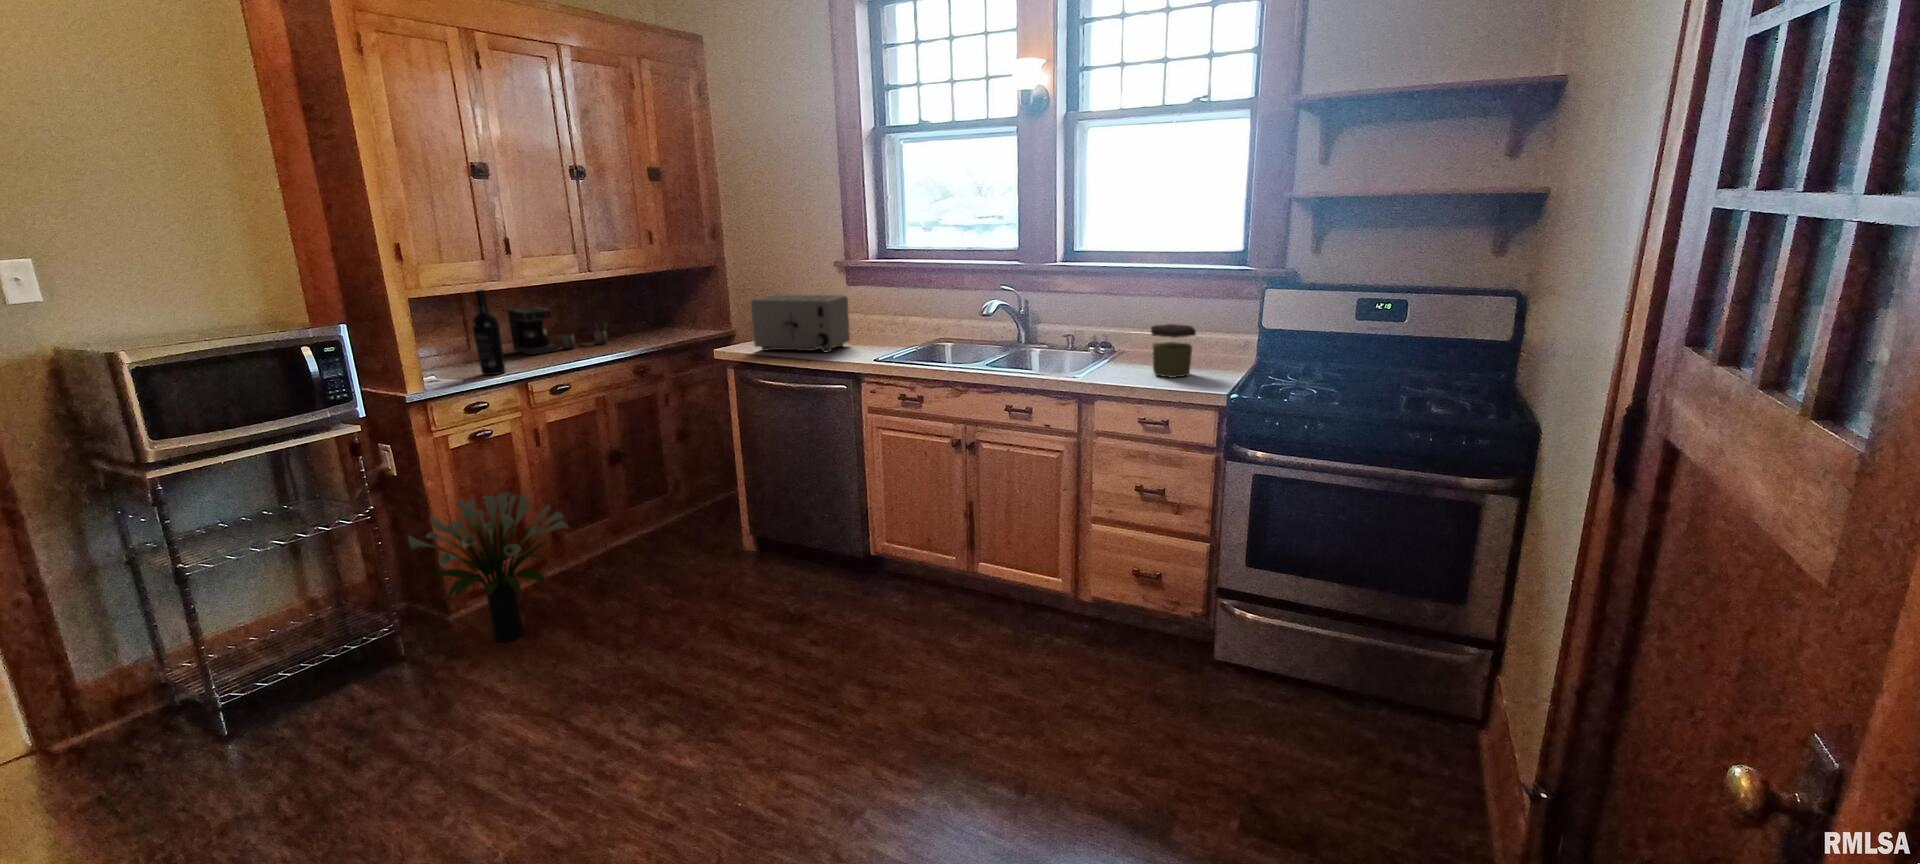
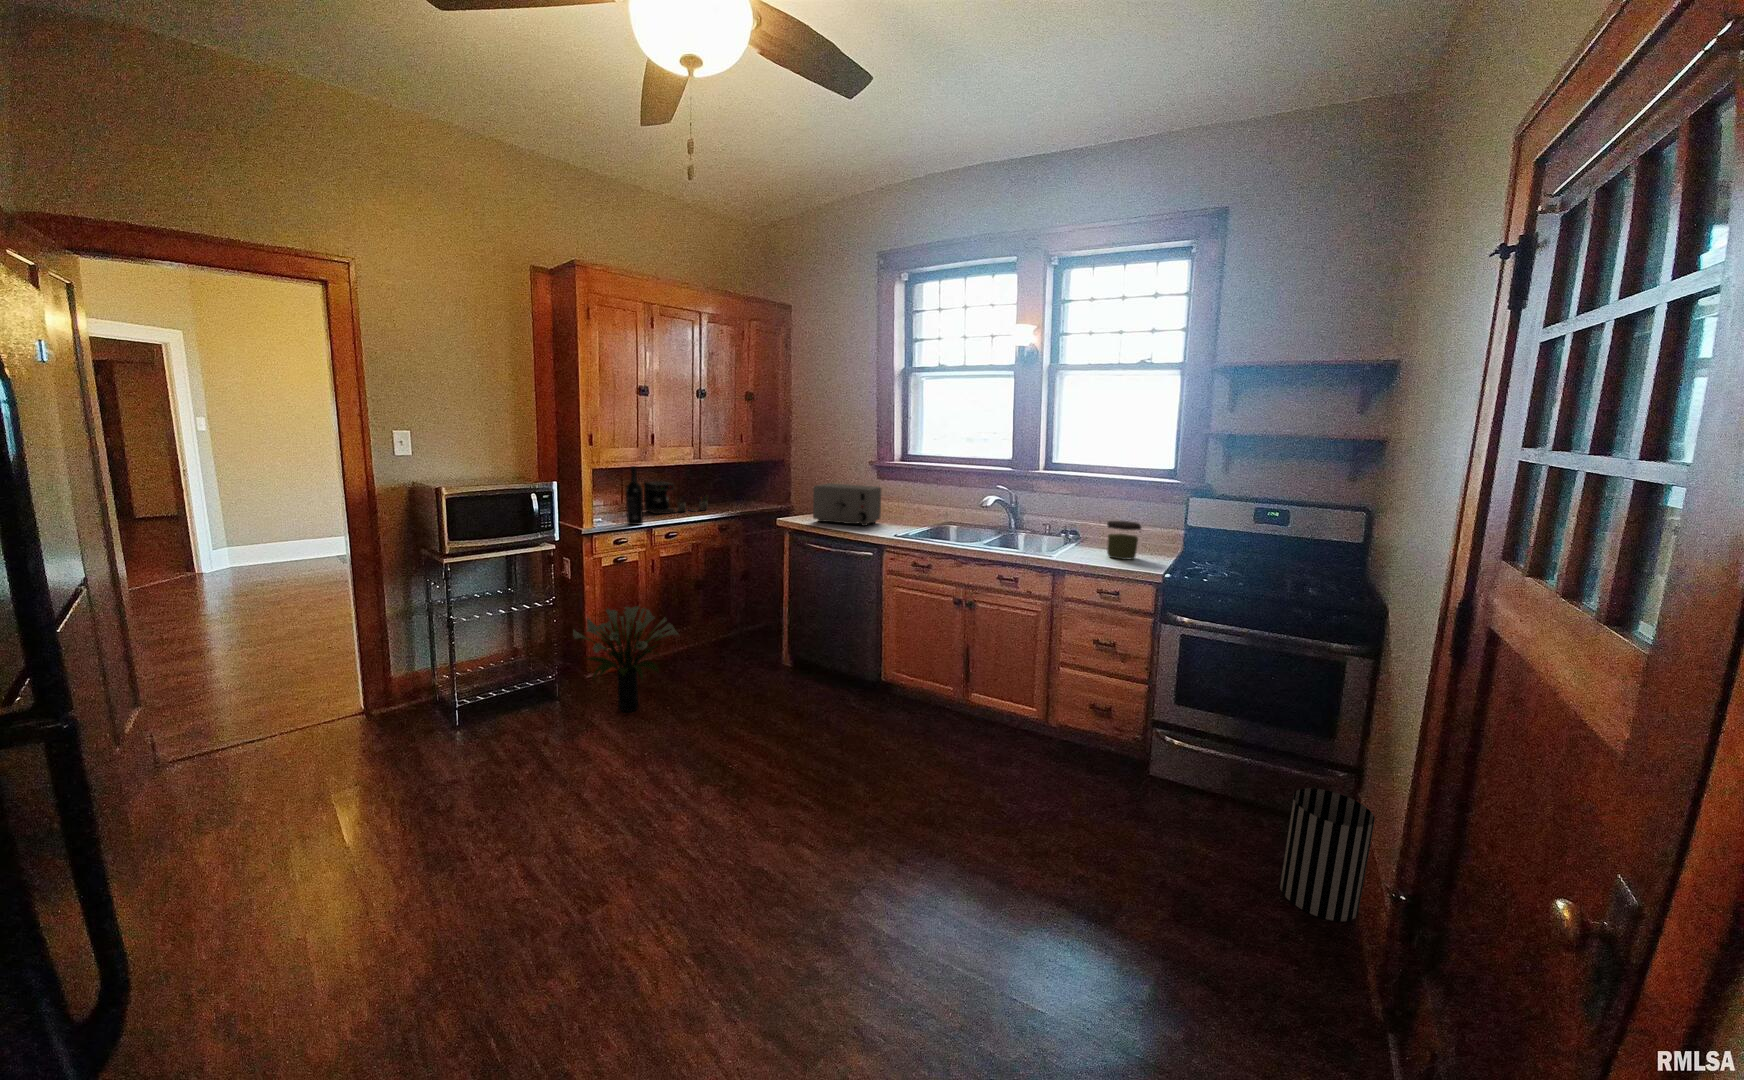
wastebasket: none [1384,670,1501,838] -> present [1280,788,1375,921]

